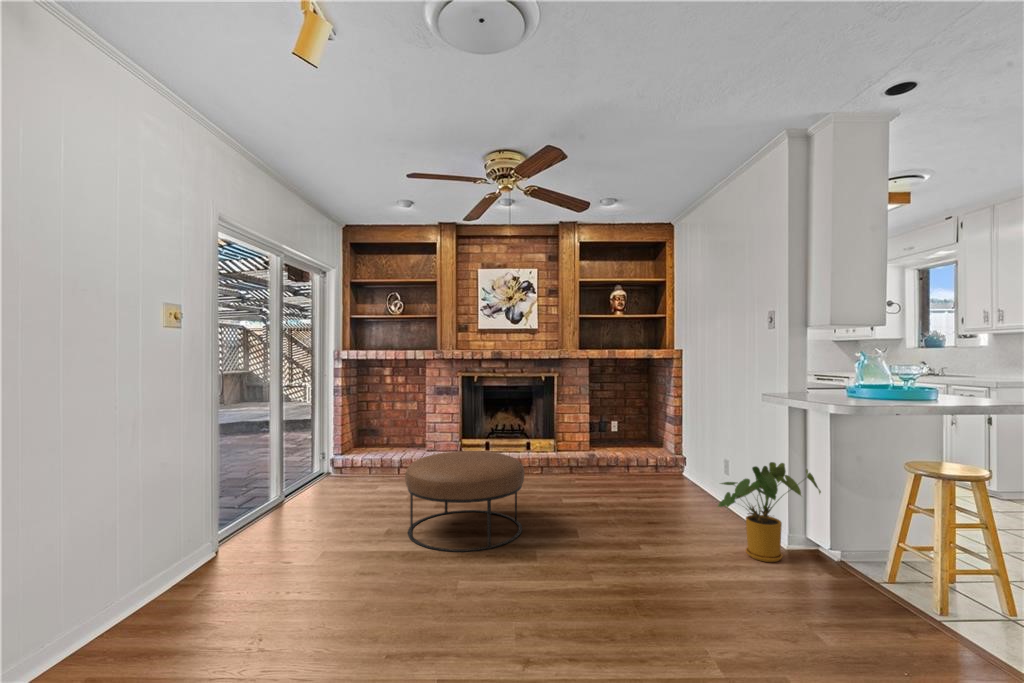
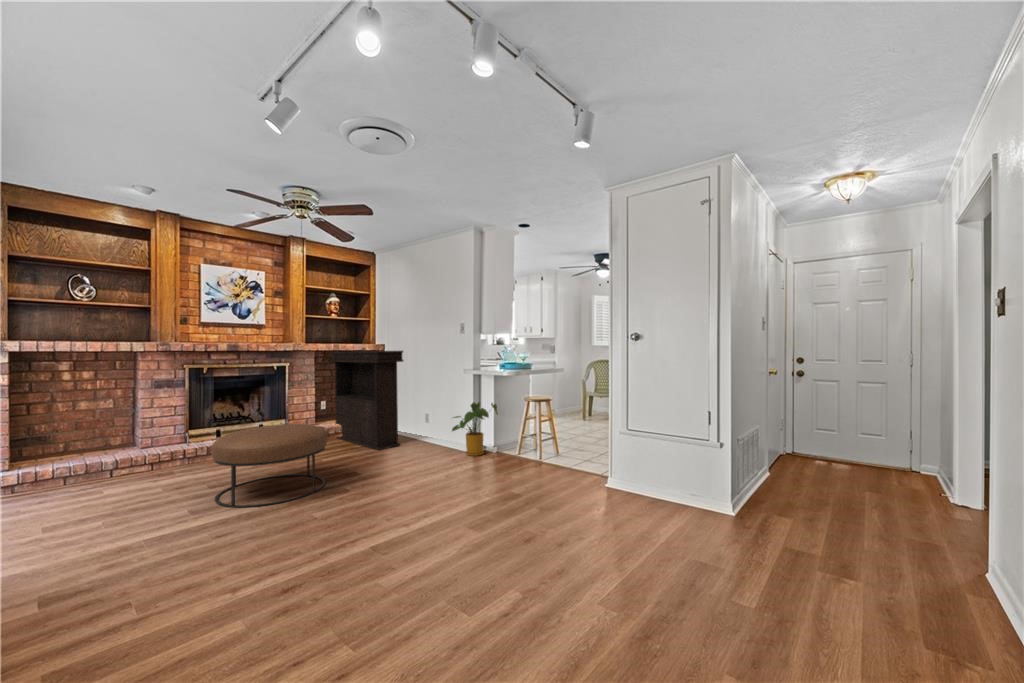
console table: none [603,362,671,506] -> present [330,351,403,450]

